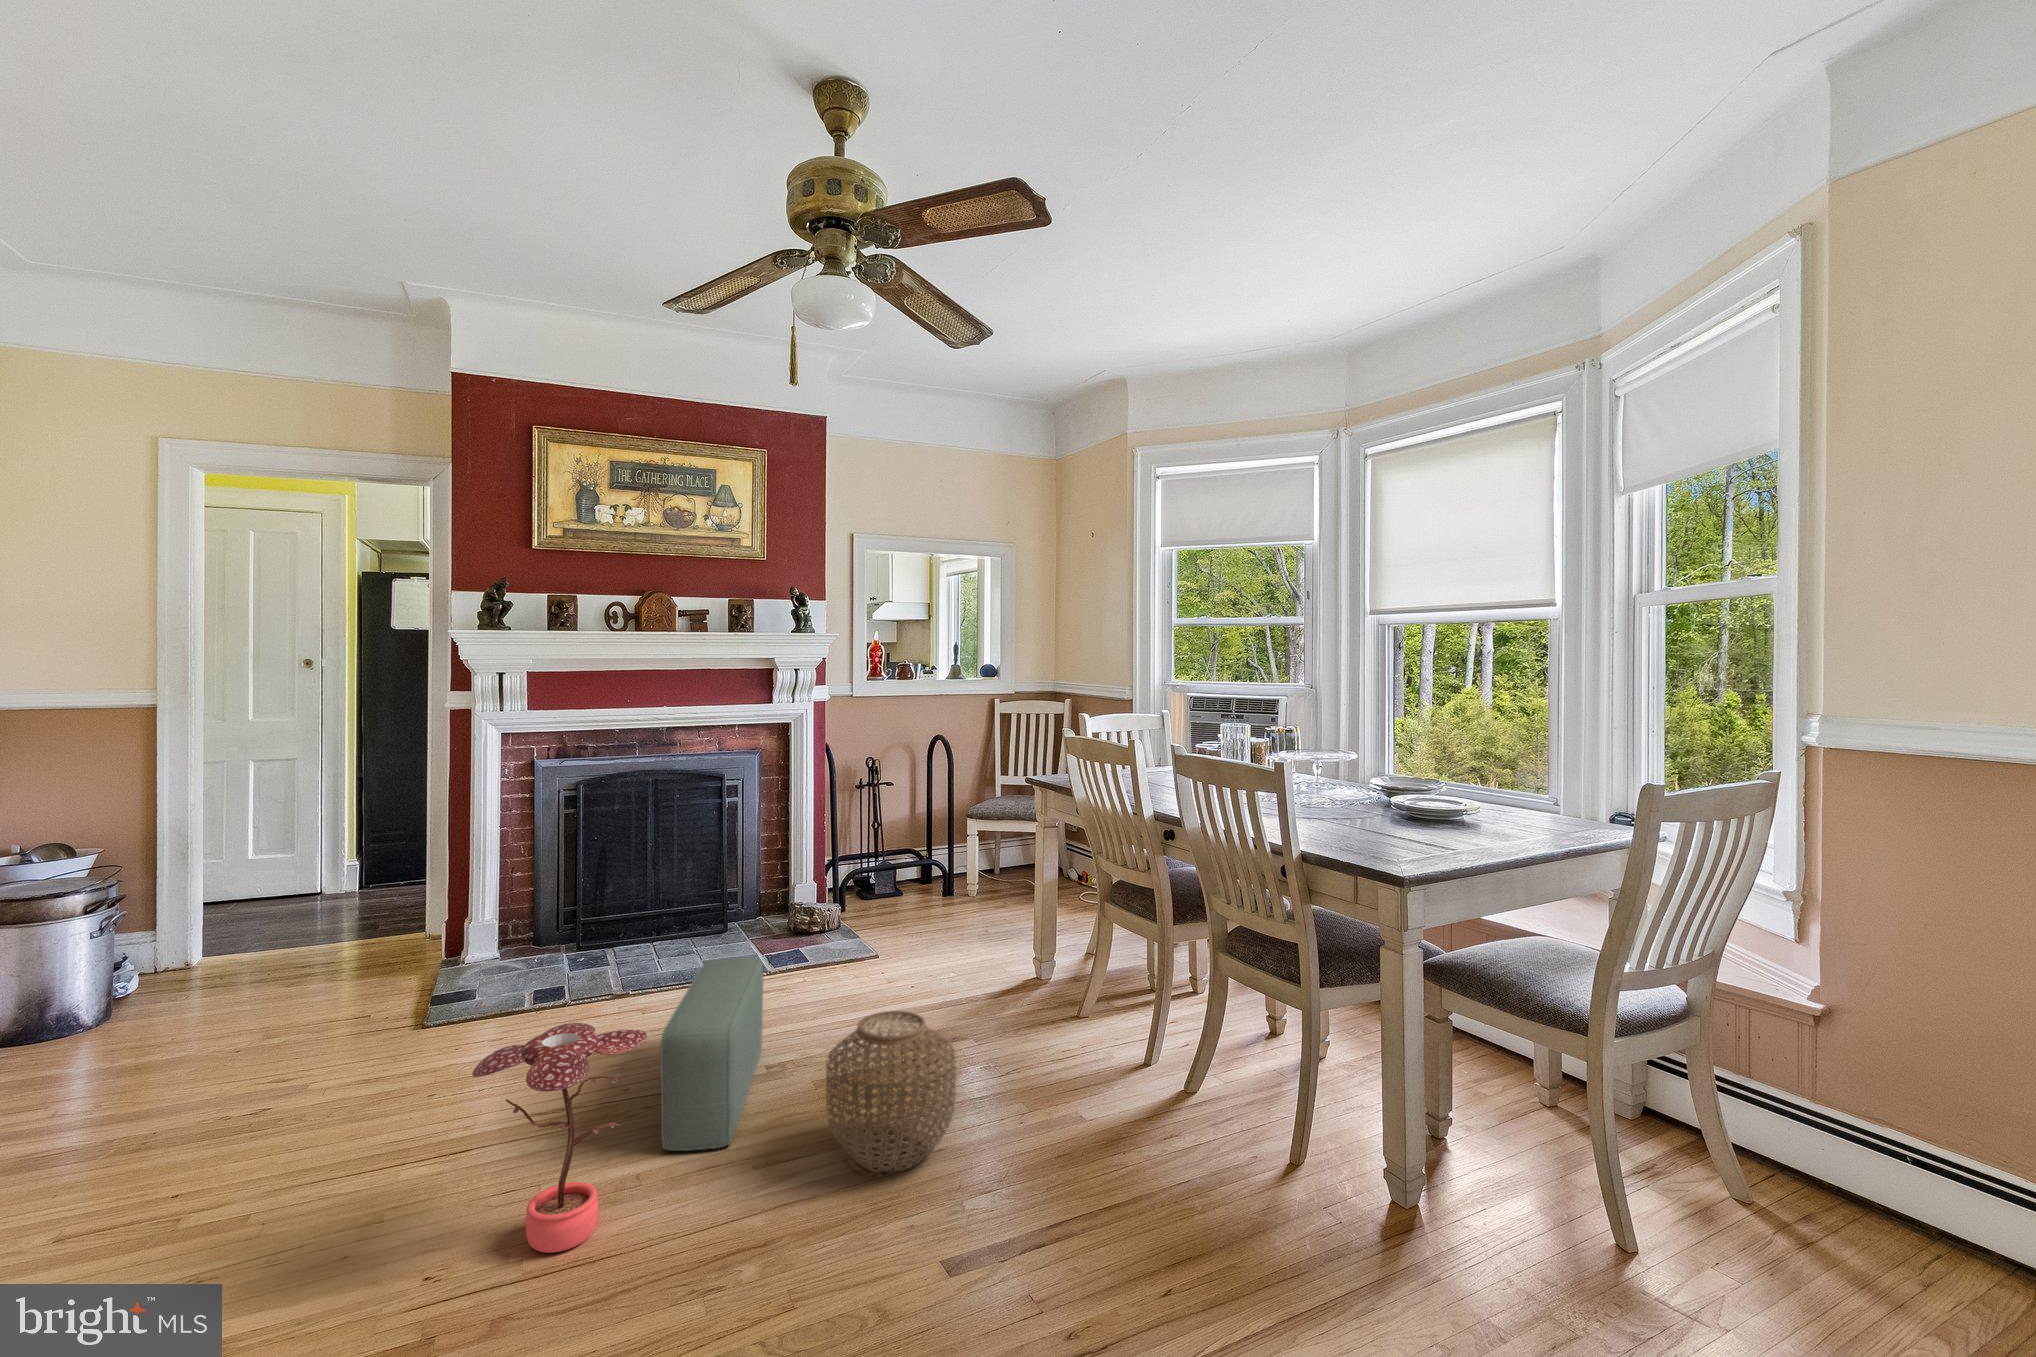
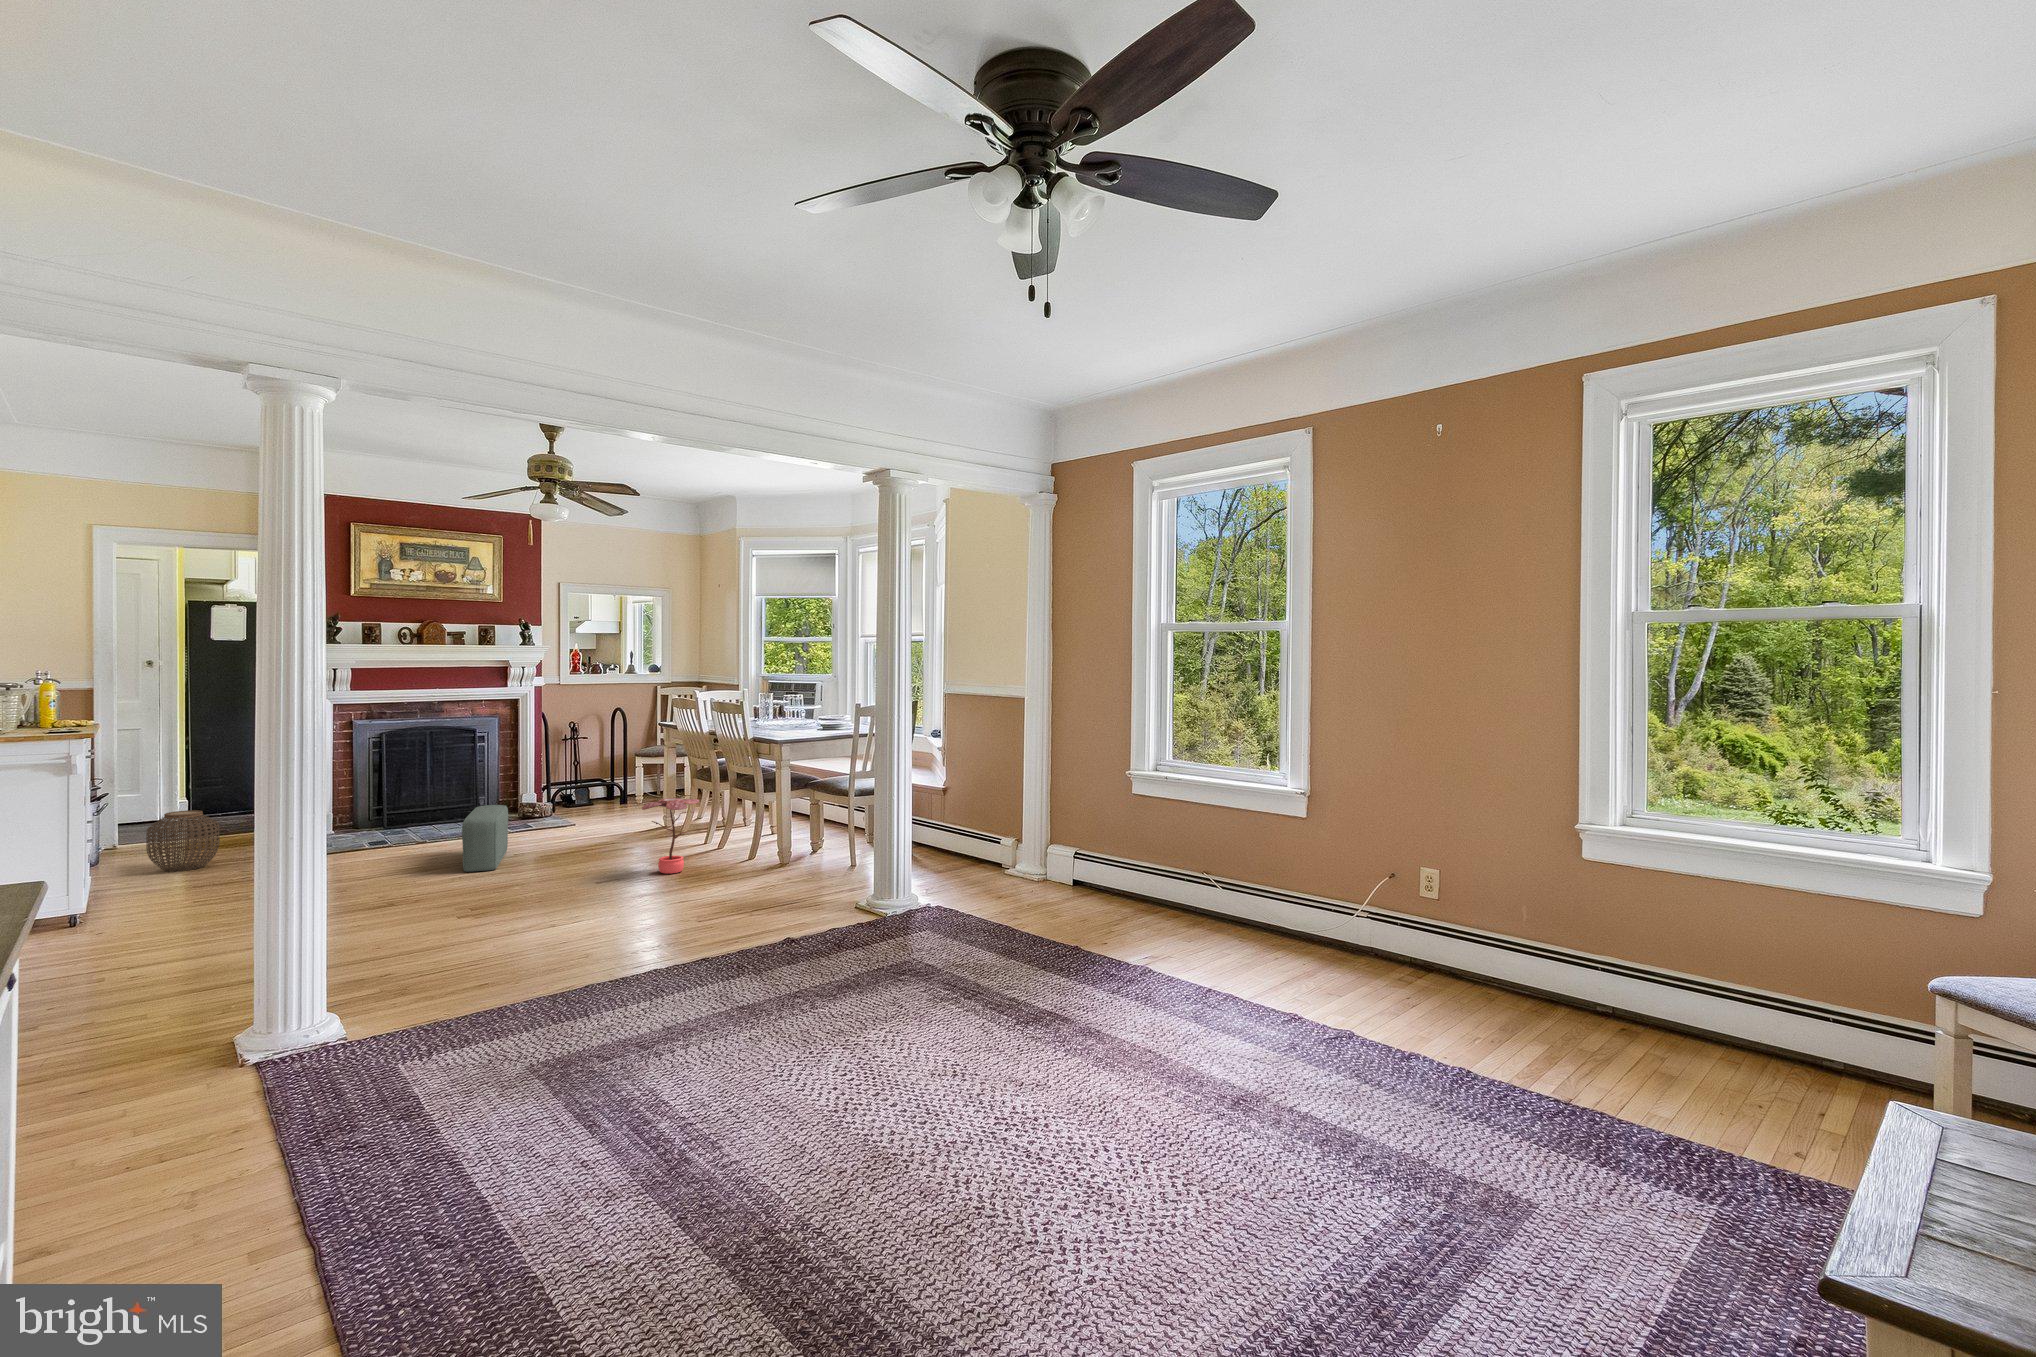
woven basket: present [826,1011,956,1172] -> present [146,810,220,872]
potted plant: present [472,1023,647,1253] -> present [642,798,699,874]

